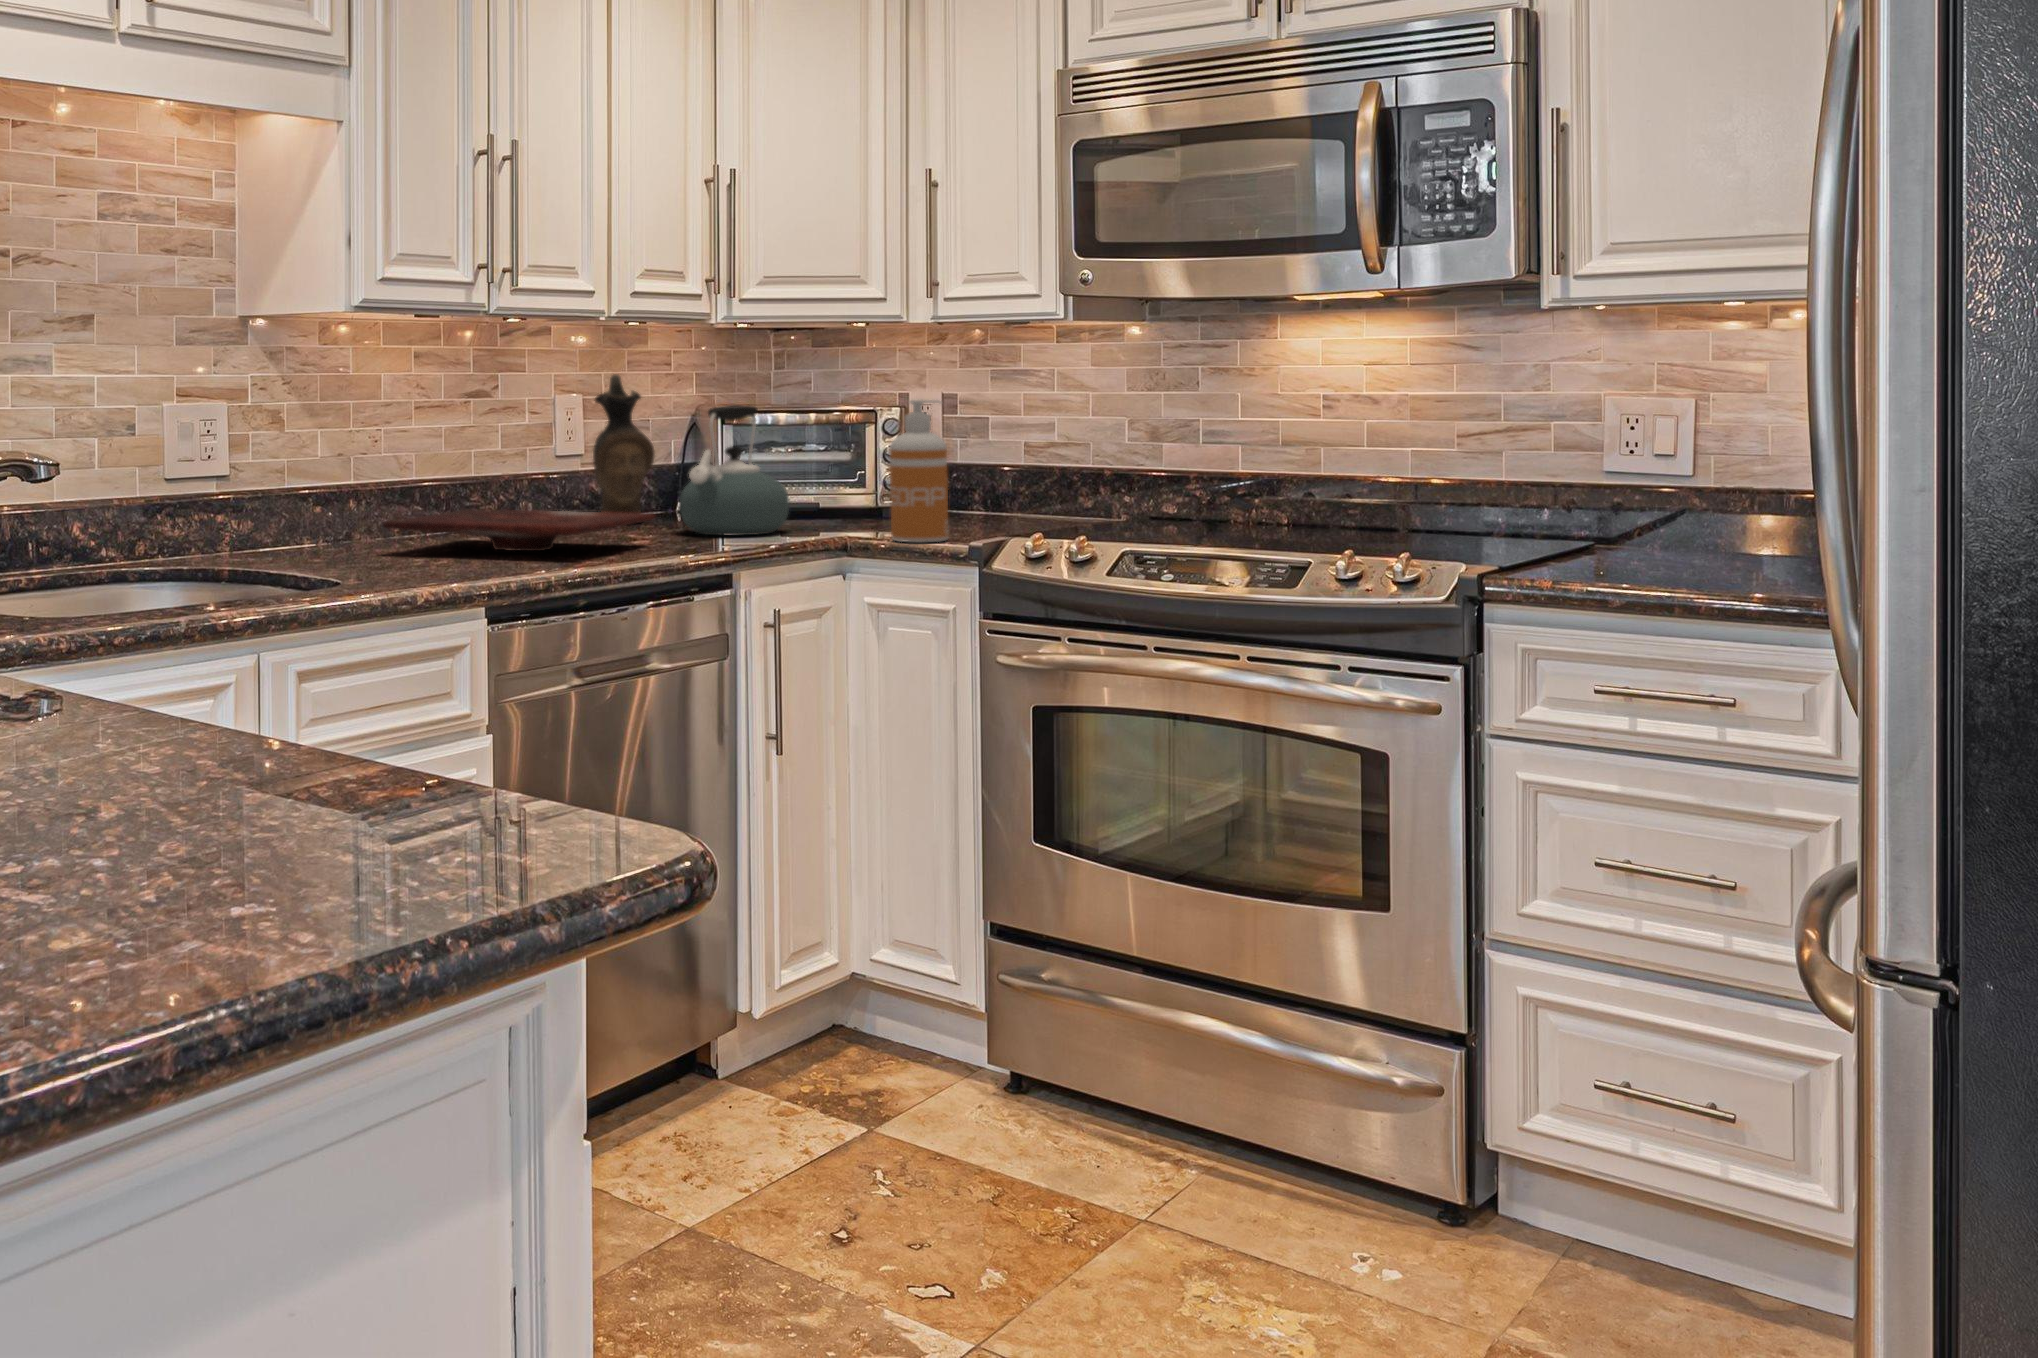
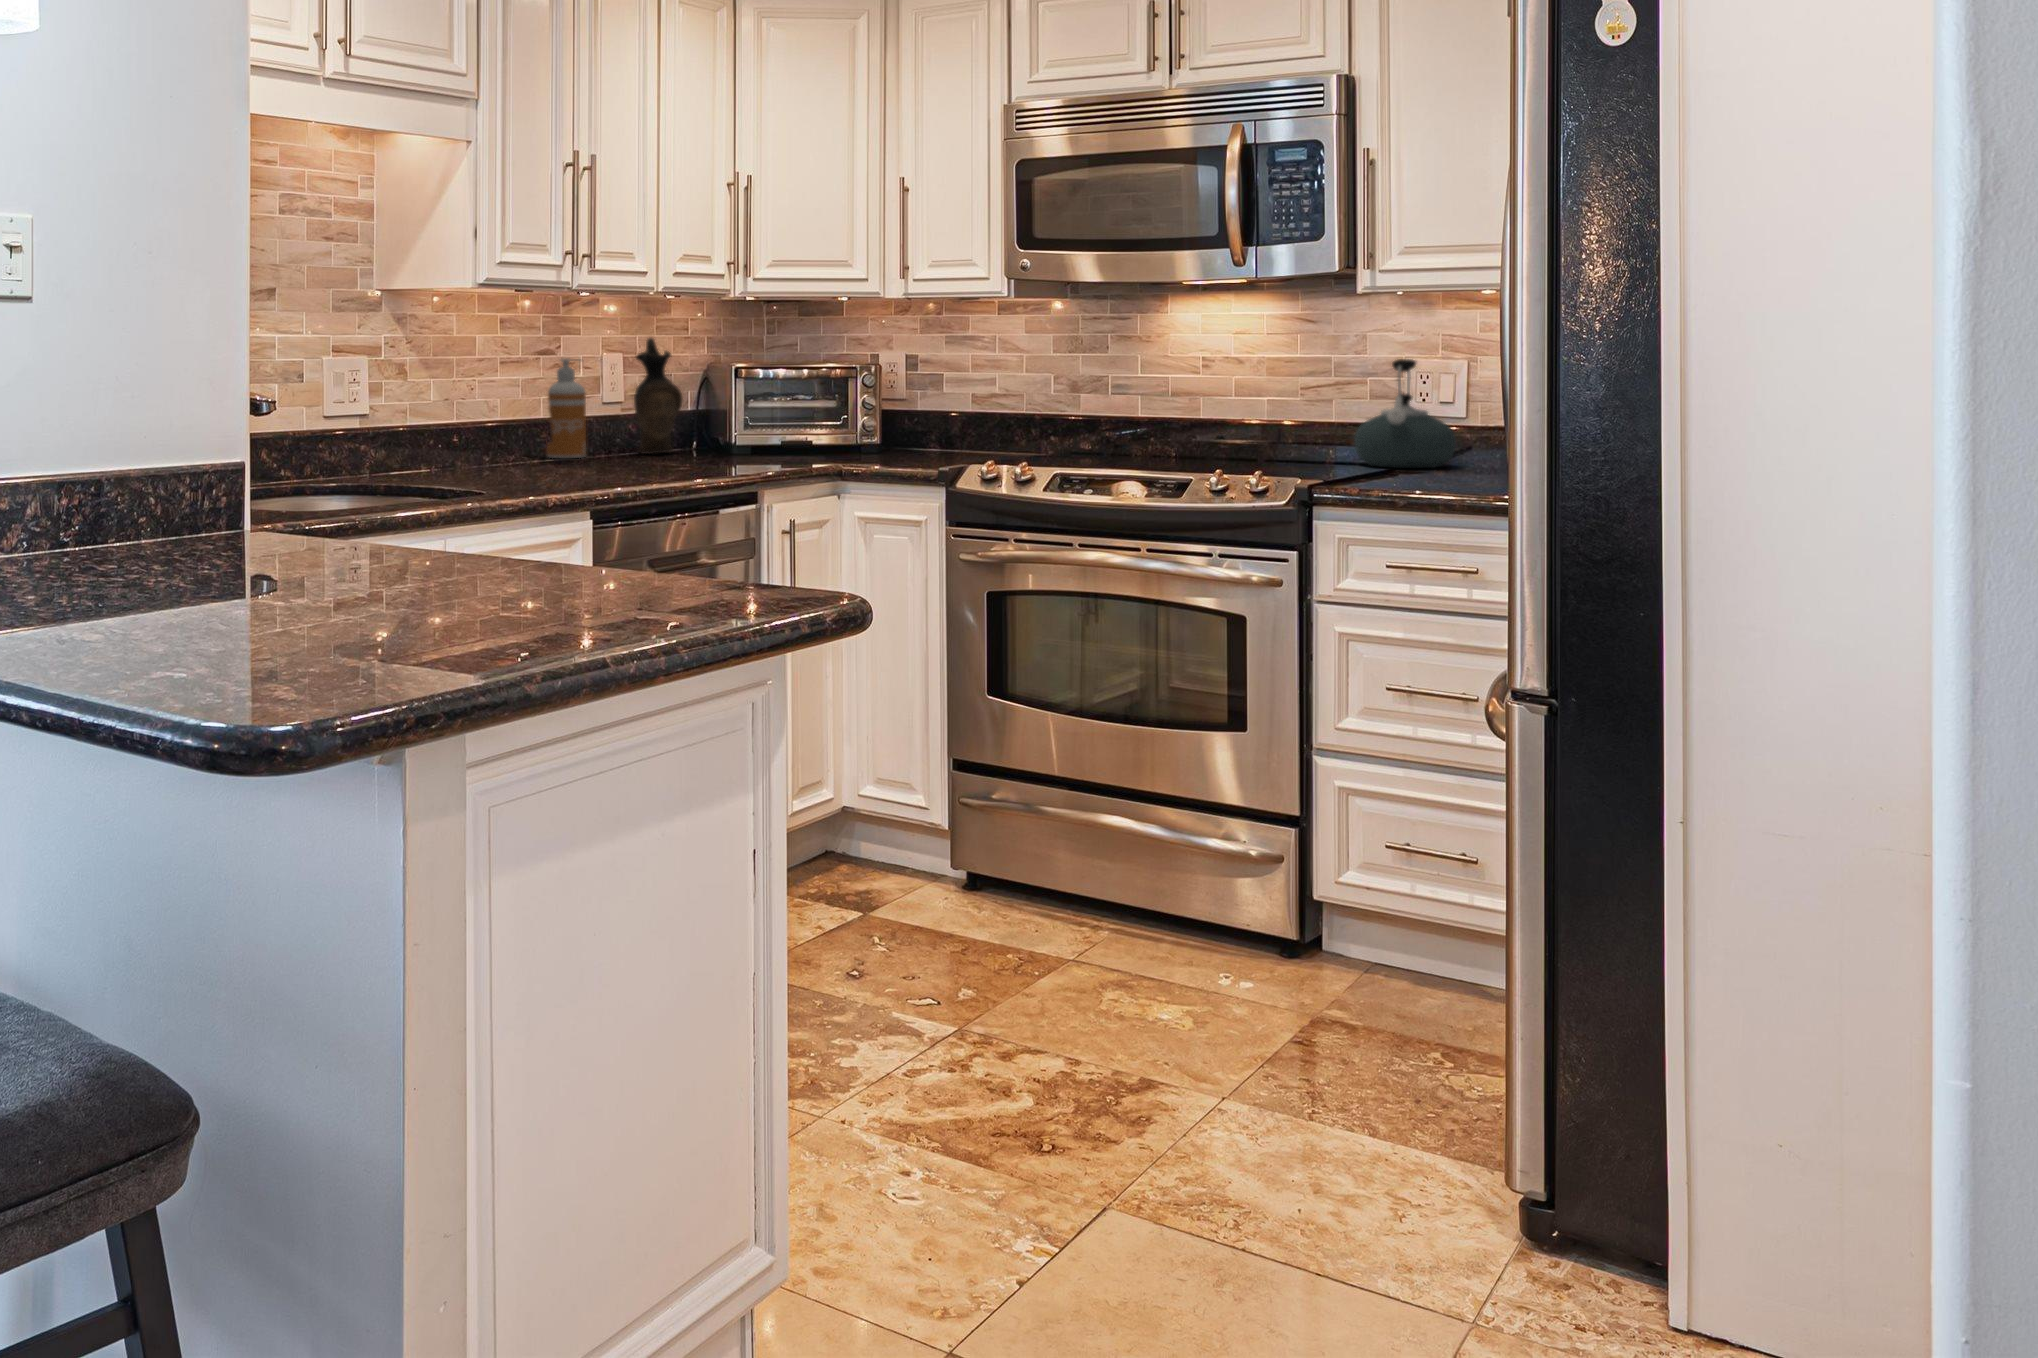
soap dispenser: present [890,400,949,542] -> present [547,359,586,458]
kettle: present [680,405,789,536] -> present [1354,359,1456,468]
cutting board: present [382,509,655,551] -> none [489,441,695,472]

